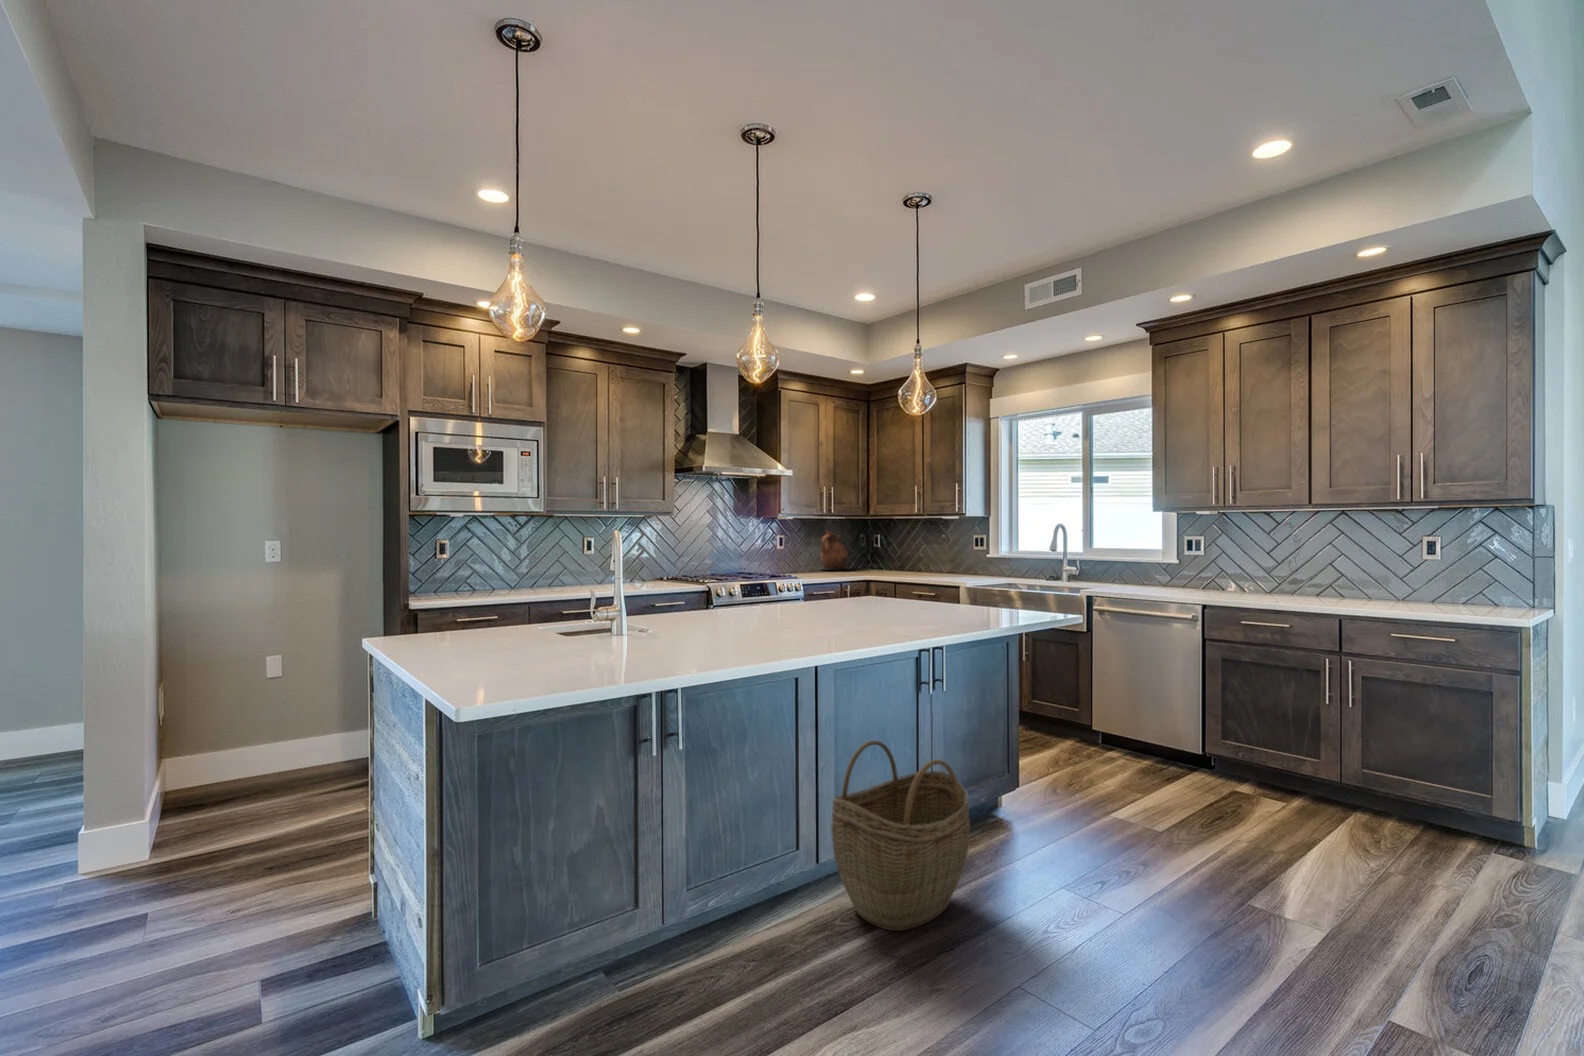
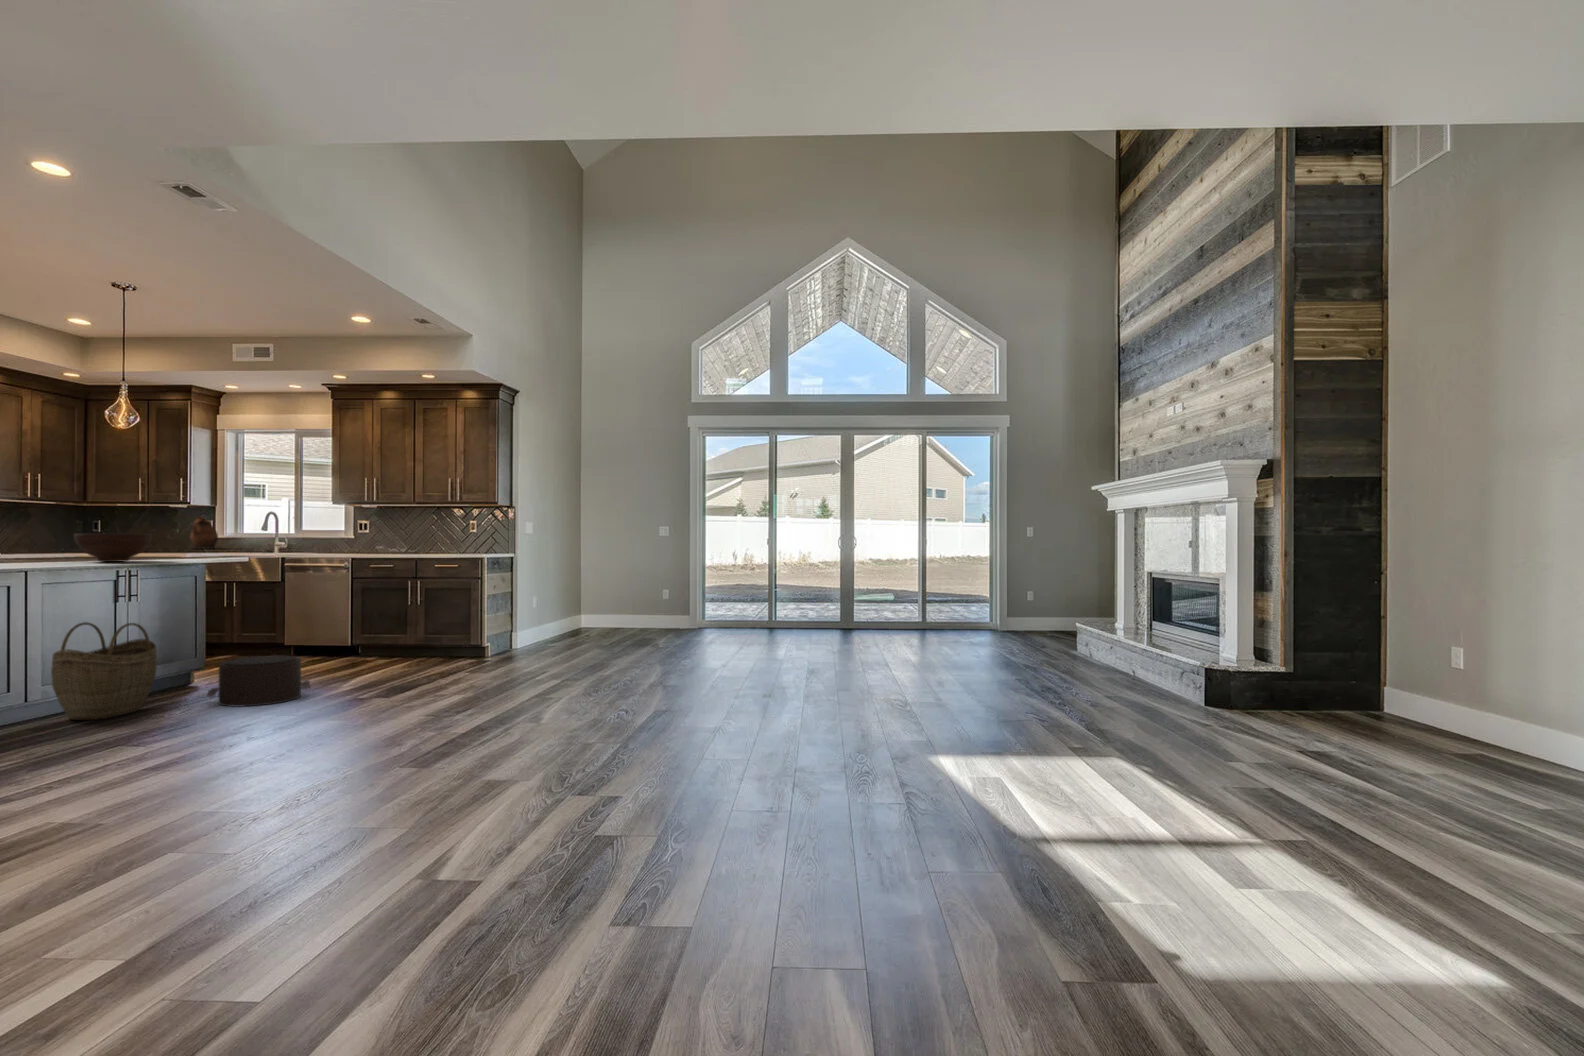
ceramic pitcher: present [821,531,850,570] -> present [190,517,218,549]
fruit bowl: none [856,582,951,631] -> present [74,534,152,562]
pouf: none [1049,825,1248,969] -> present [207,655,311,707]

